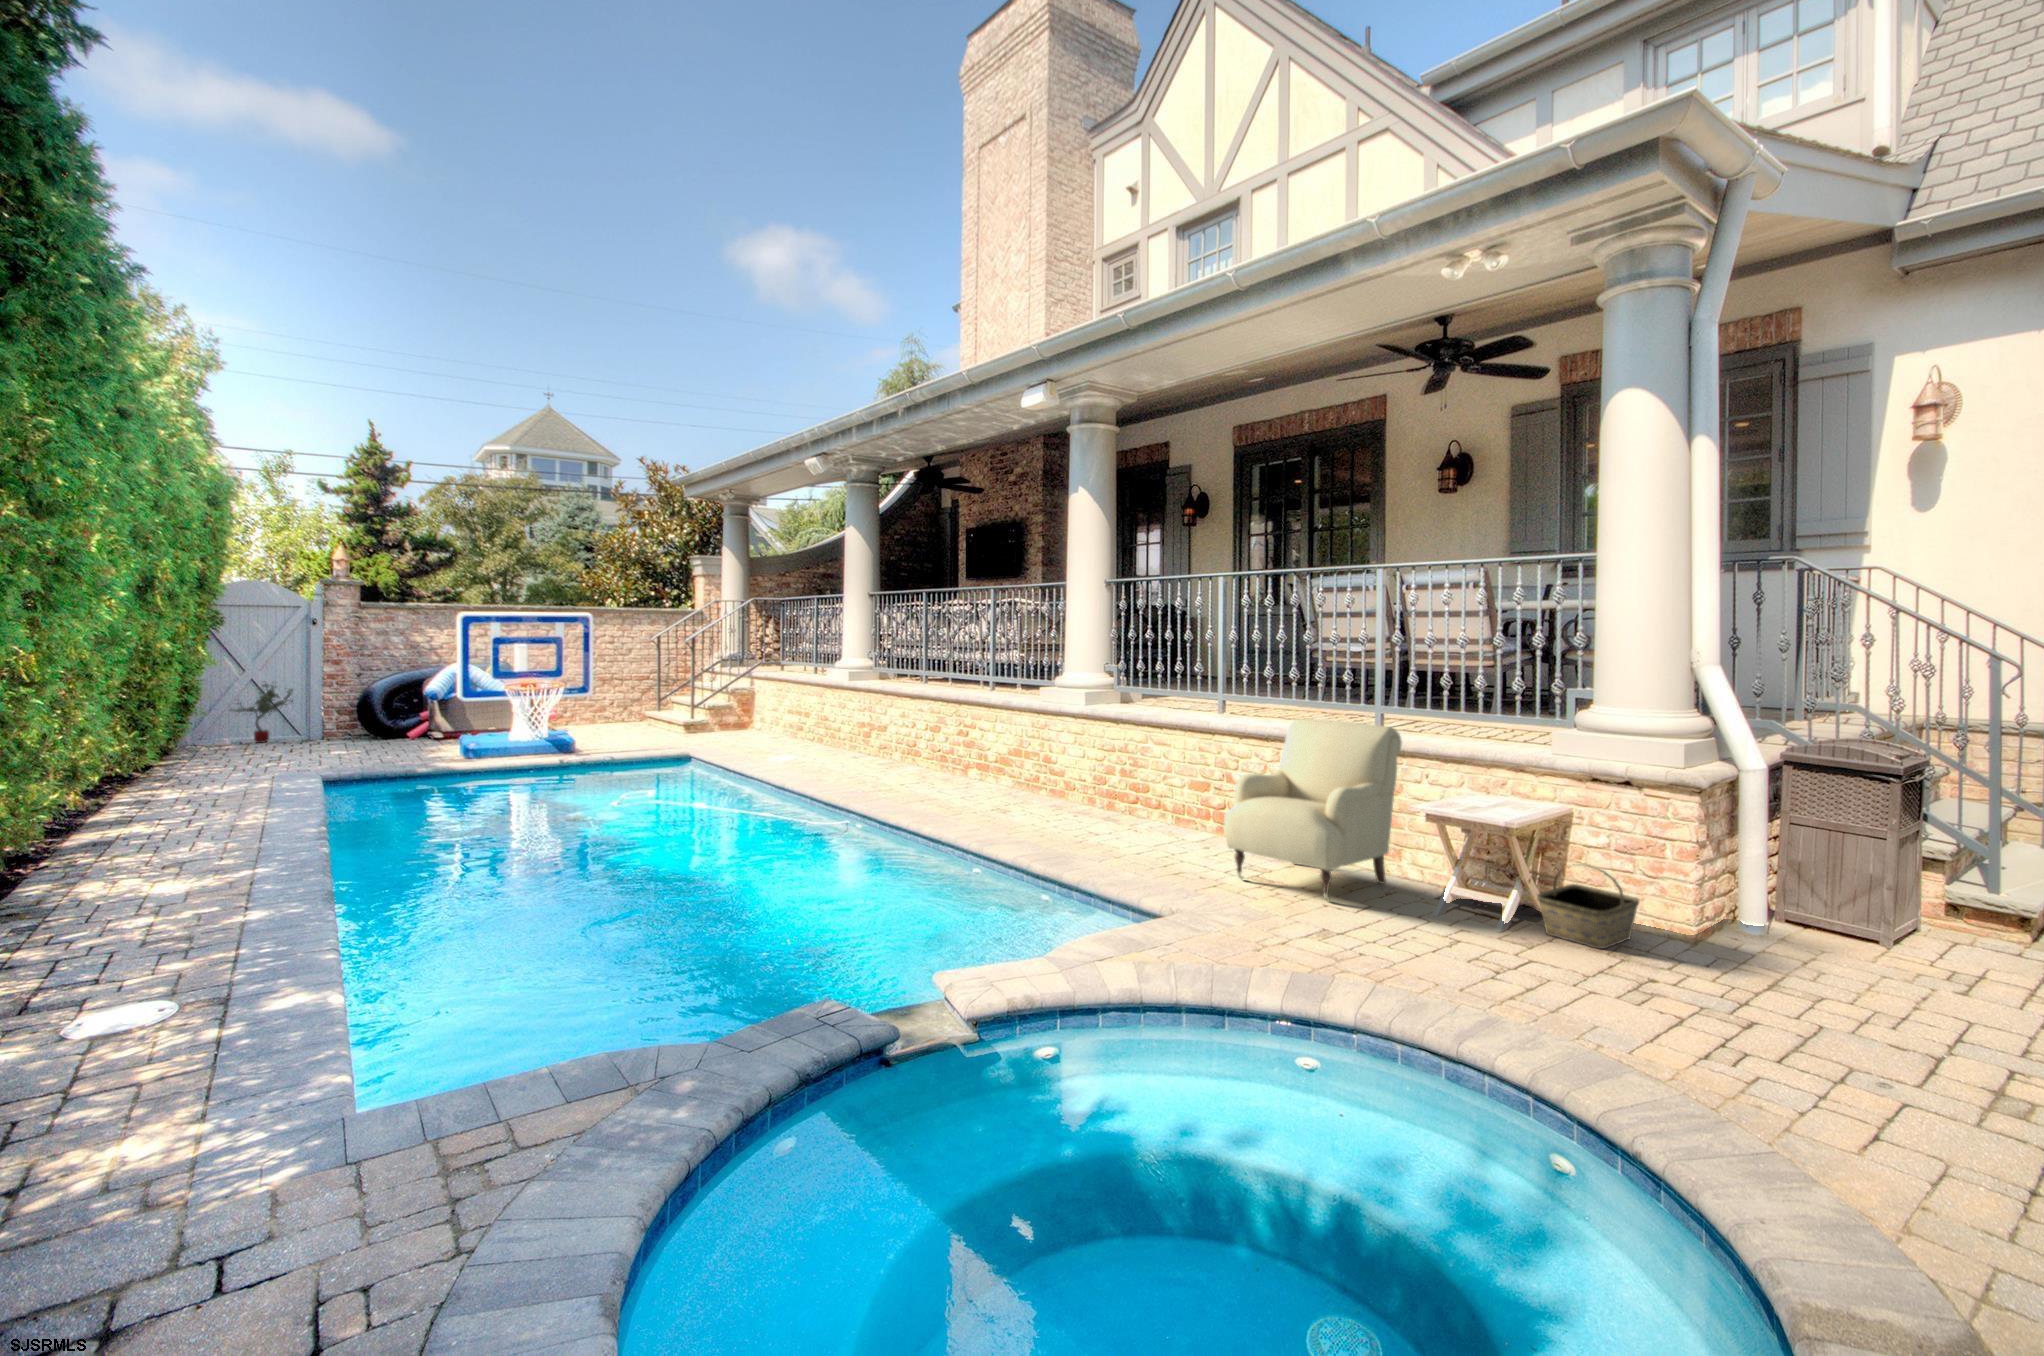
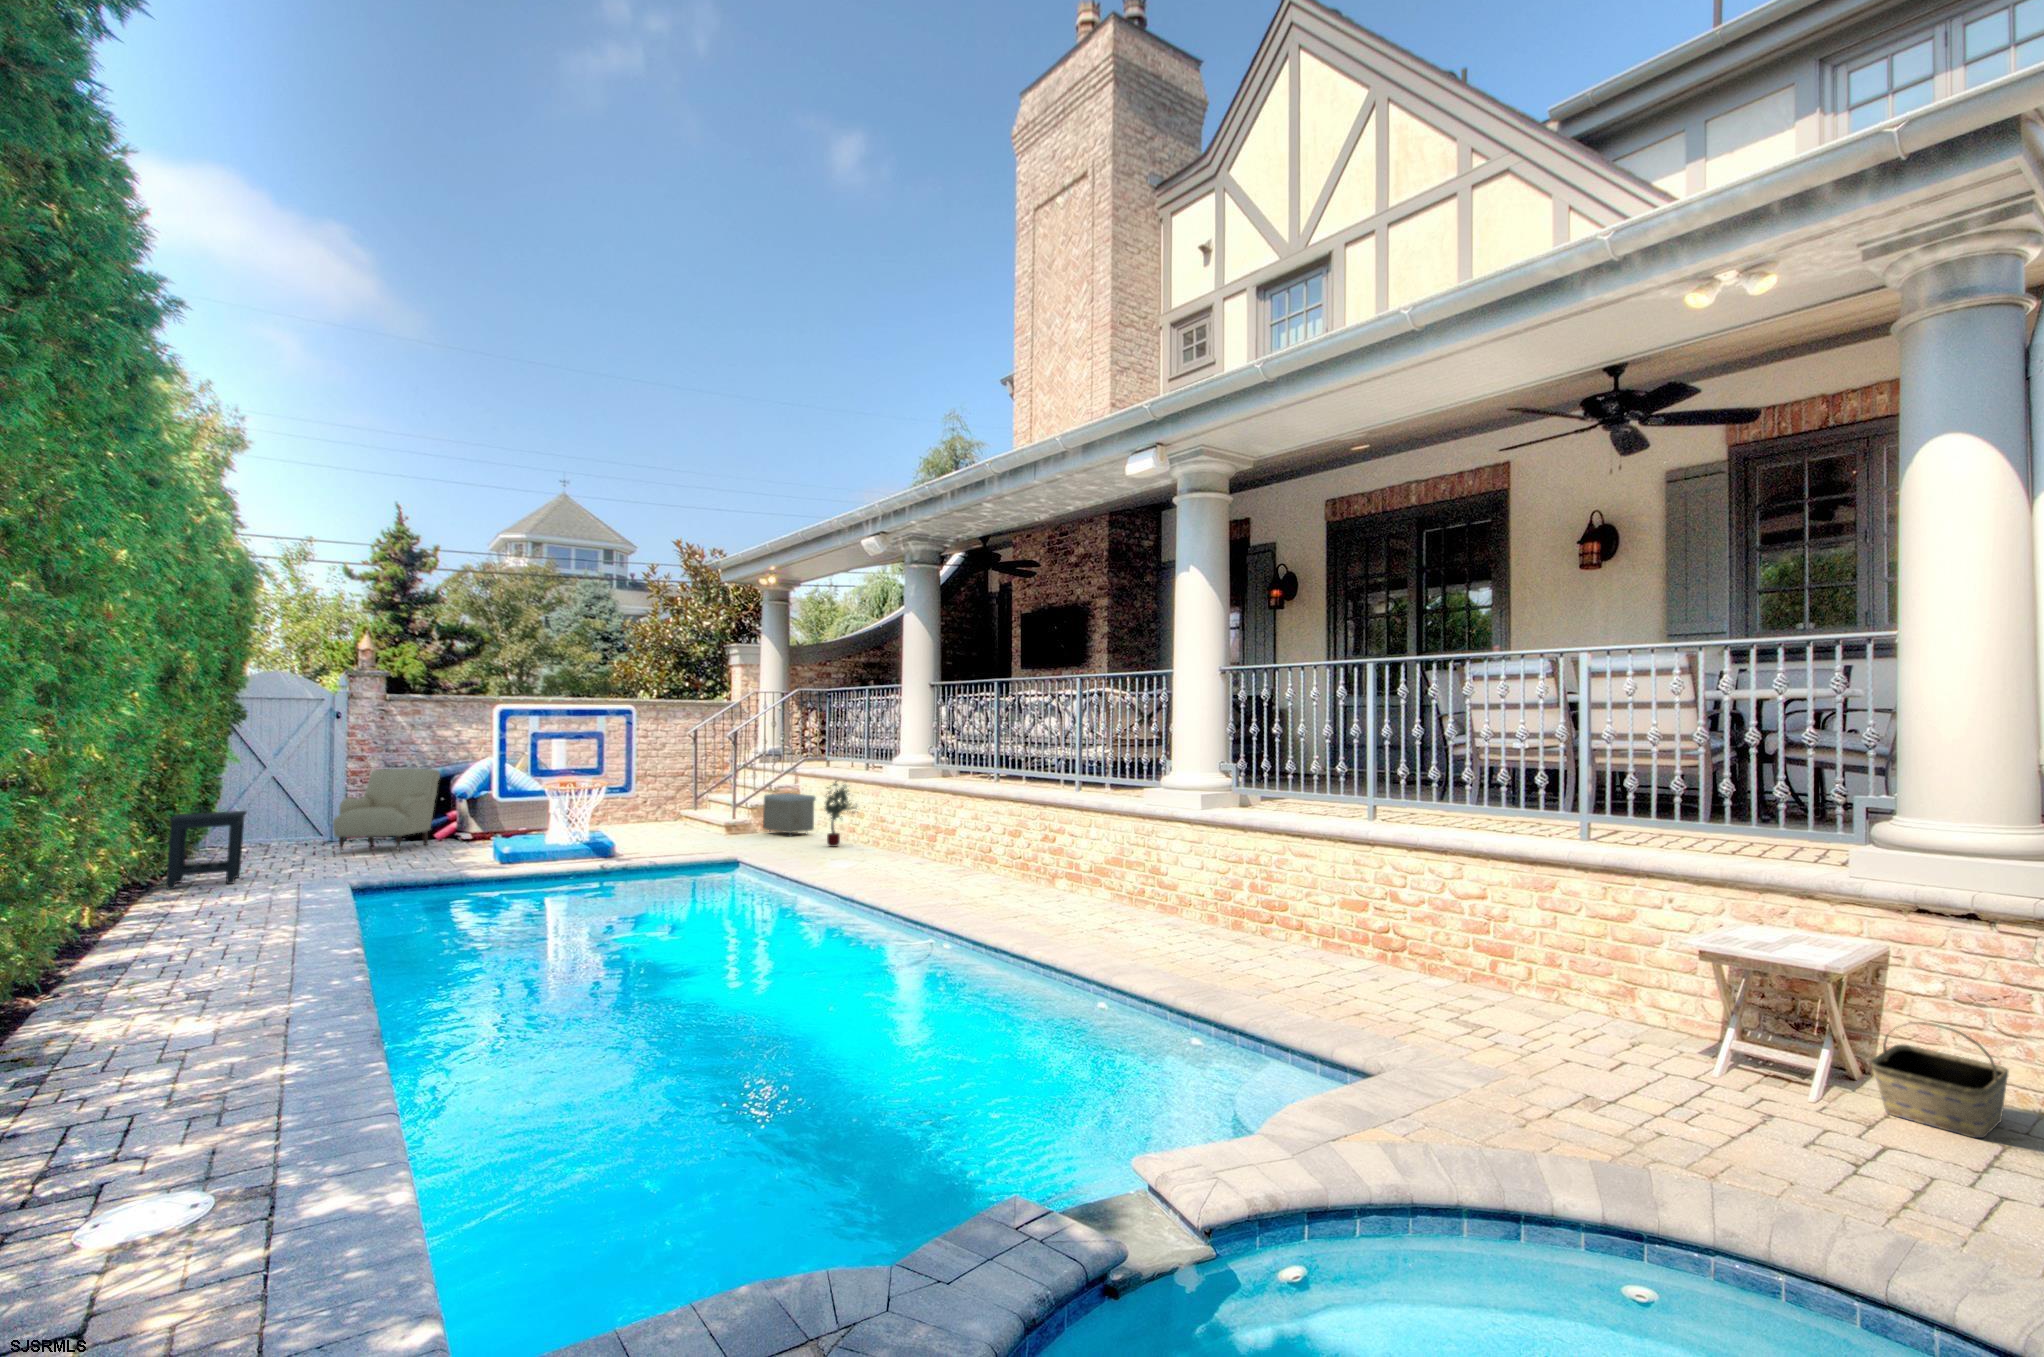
potted tree: present [229,684,293,743] -> present [825,781,856,847]
storage bench: none [720,696,768,735] -> present [763,793,816,836]
side table: none [161,704,233,773] -> present [166,811,247,889]
chair: present [1224,719,1402,901] -> present [333,768,440,852]

